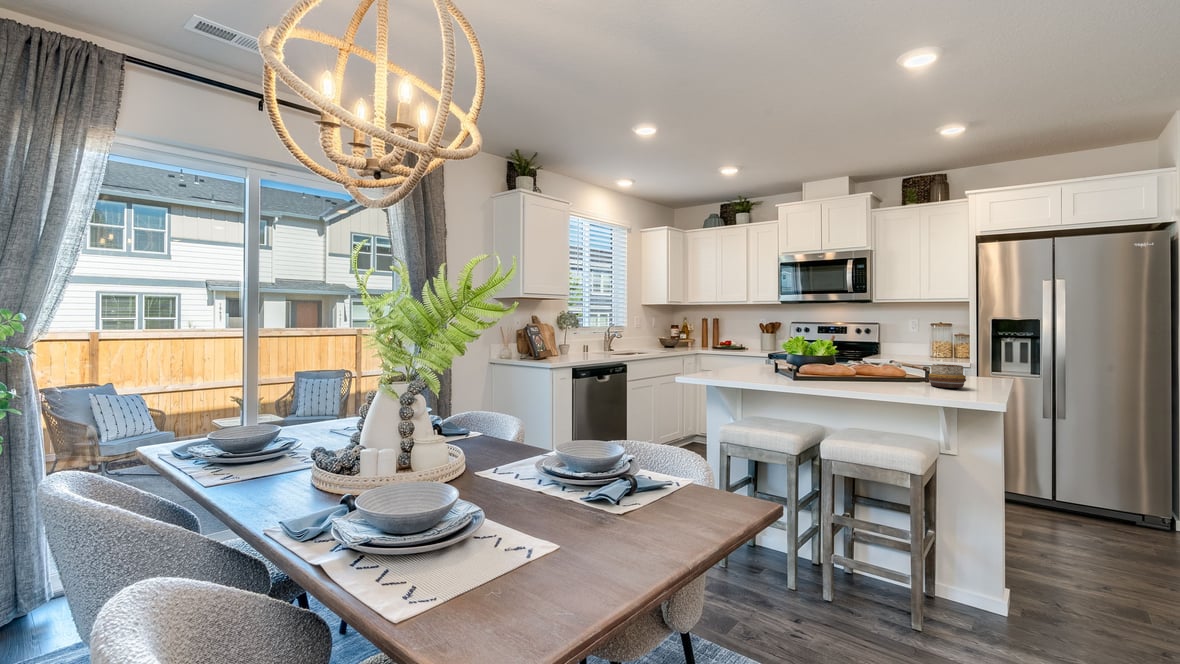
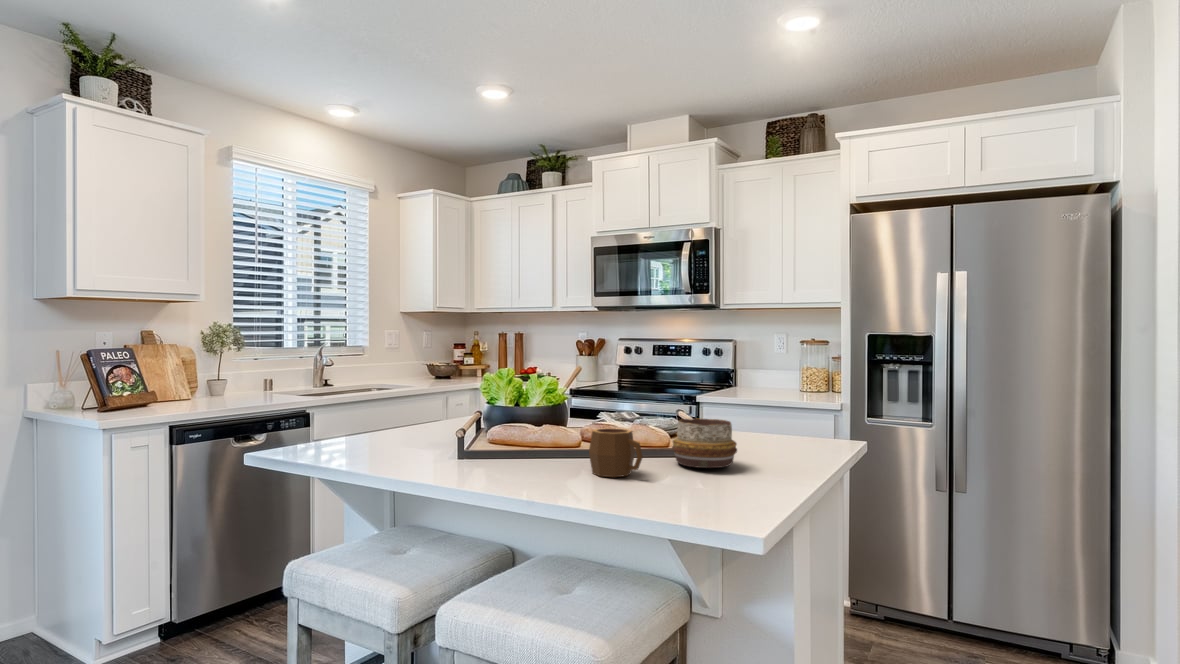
mug: none [895,368,927,390] -> present [589,428,643,477]

